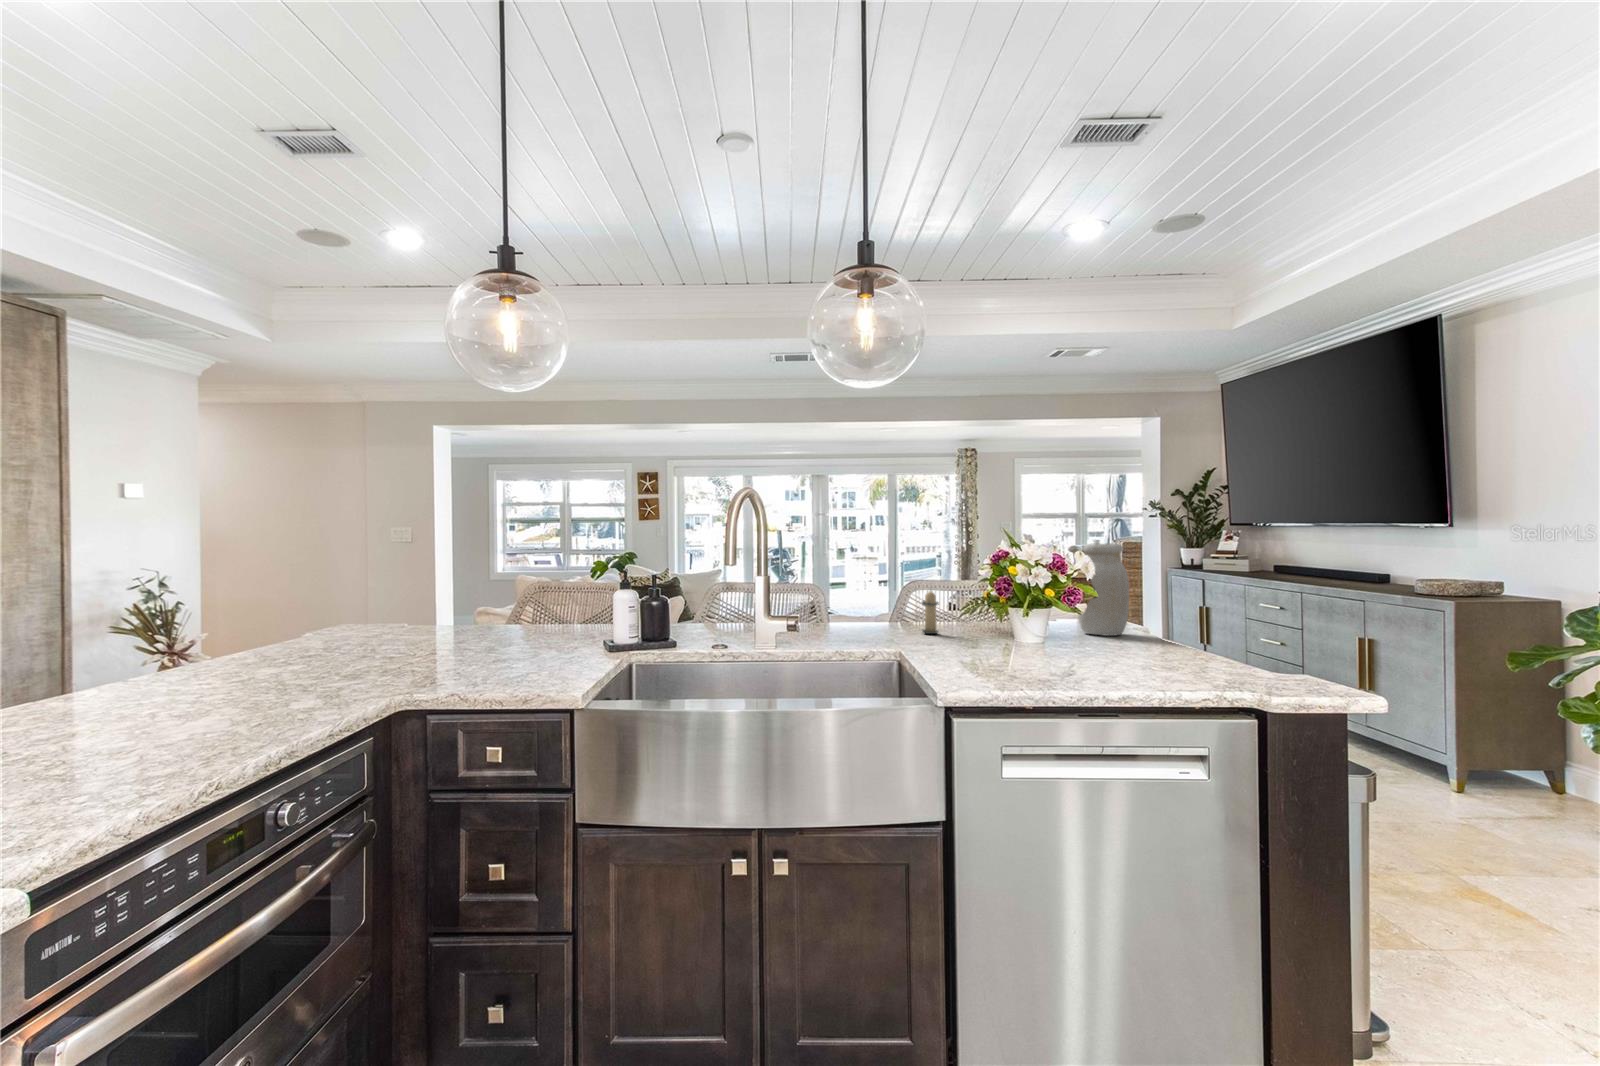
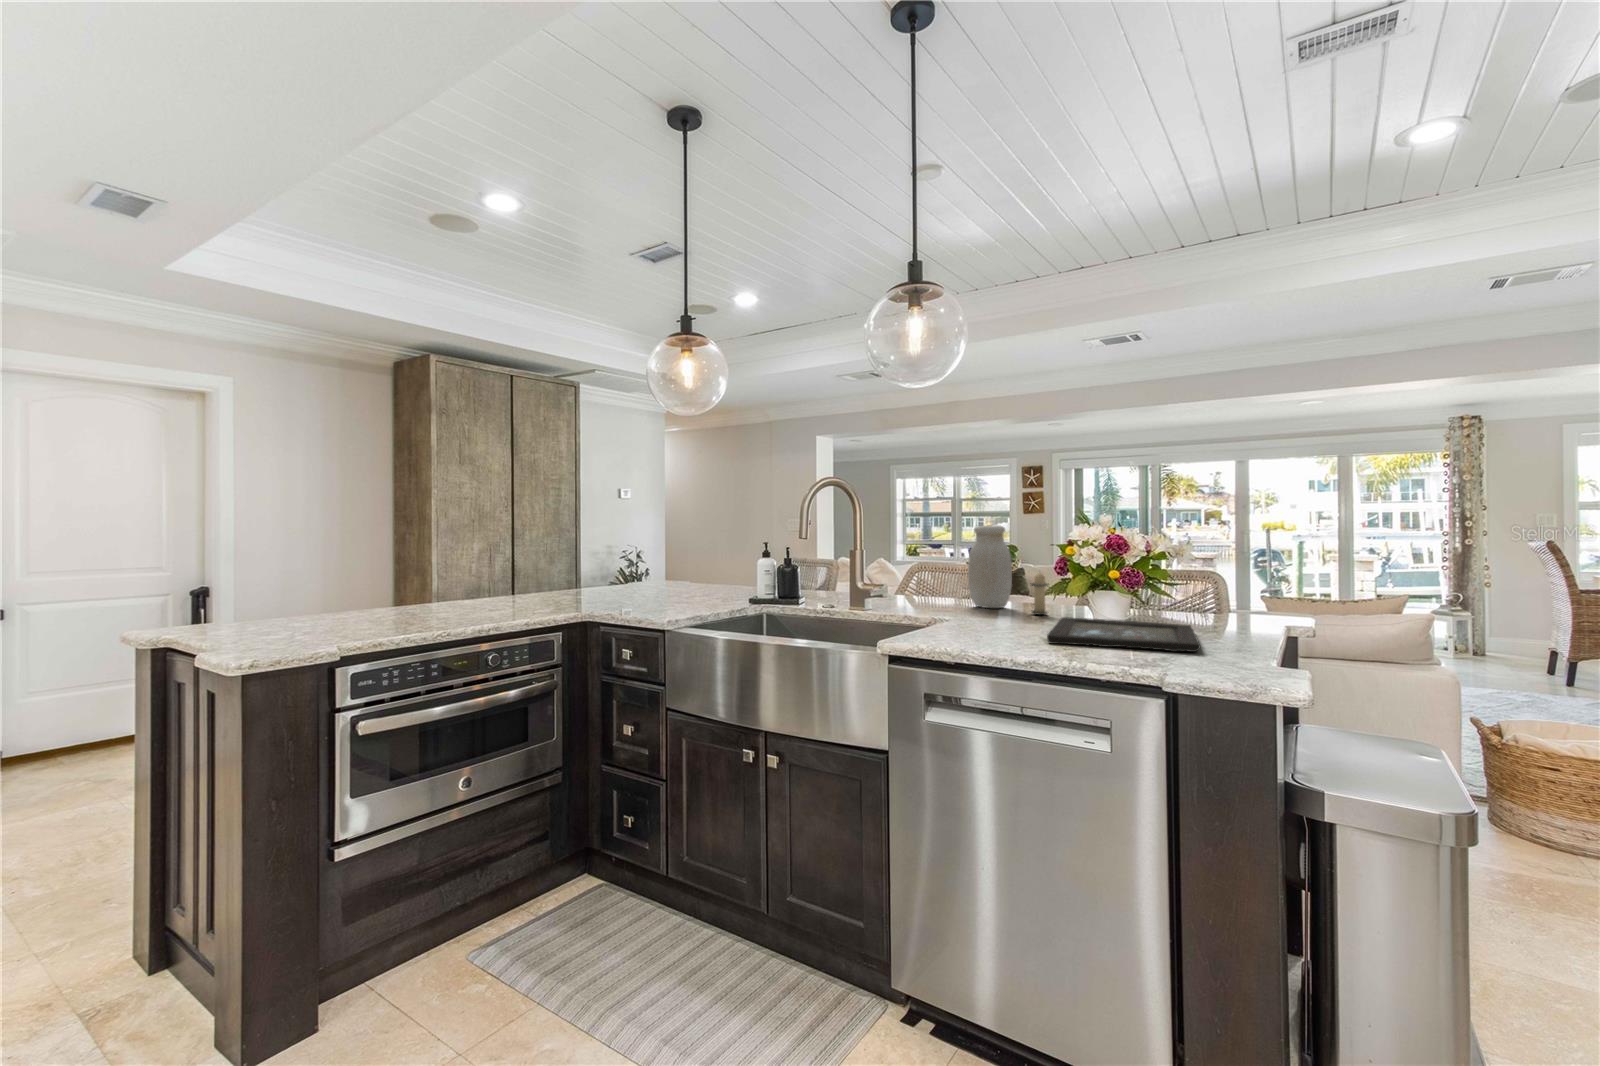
jar: present [1077,543,1129,636] -> present [968,525,1012,608]
tray: none [989,634,1181,669] -> present [1047,617,1201,652]

